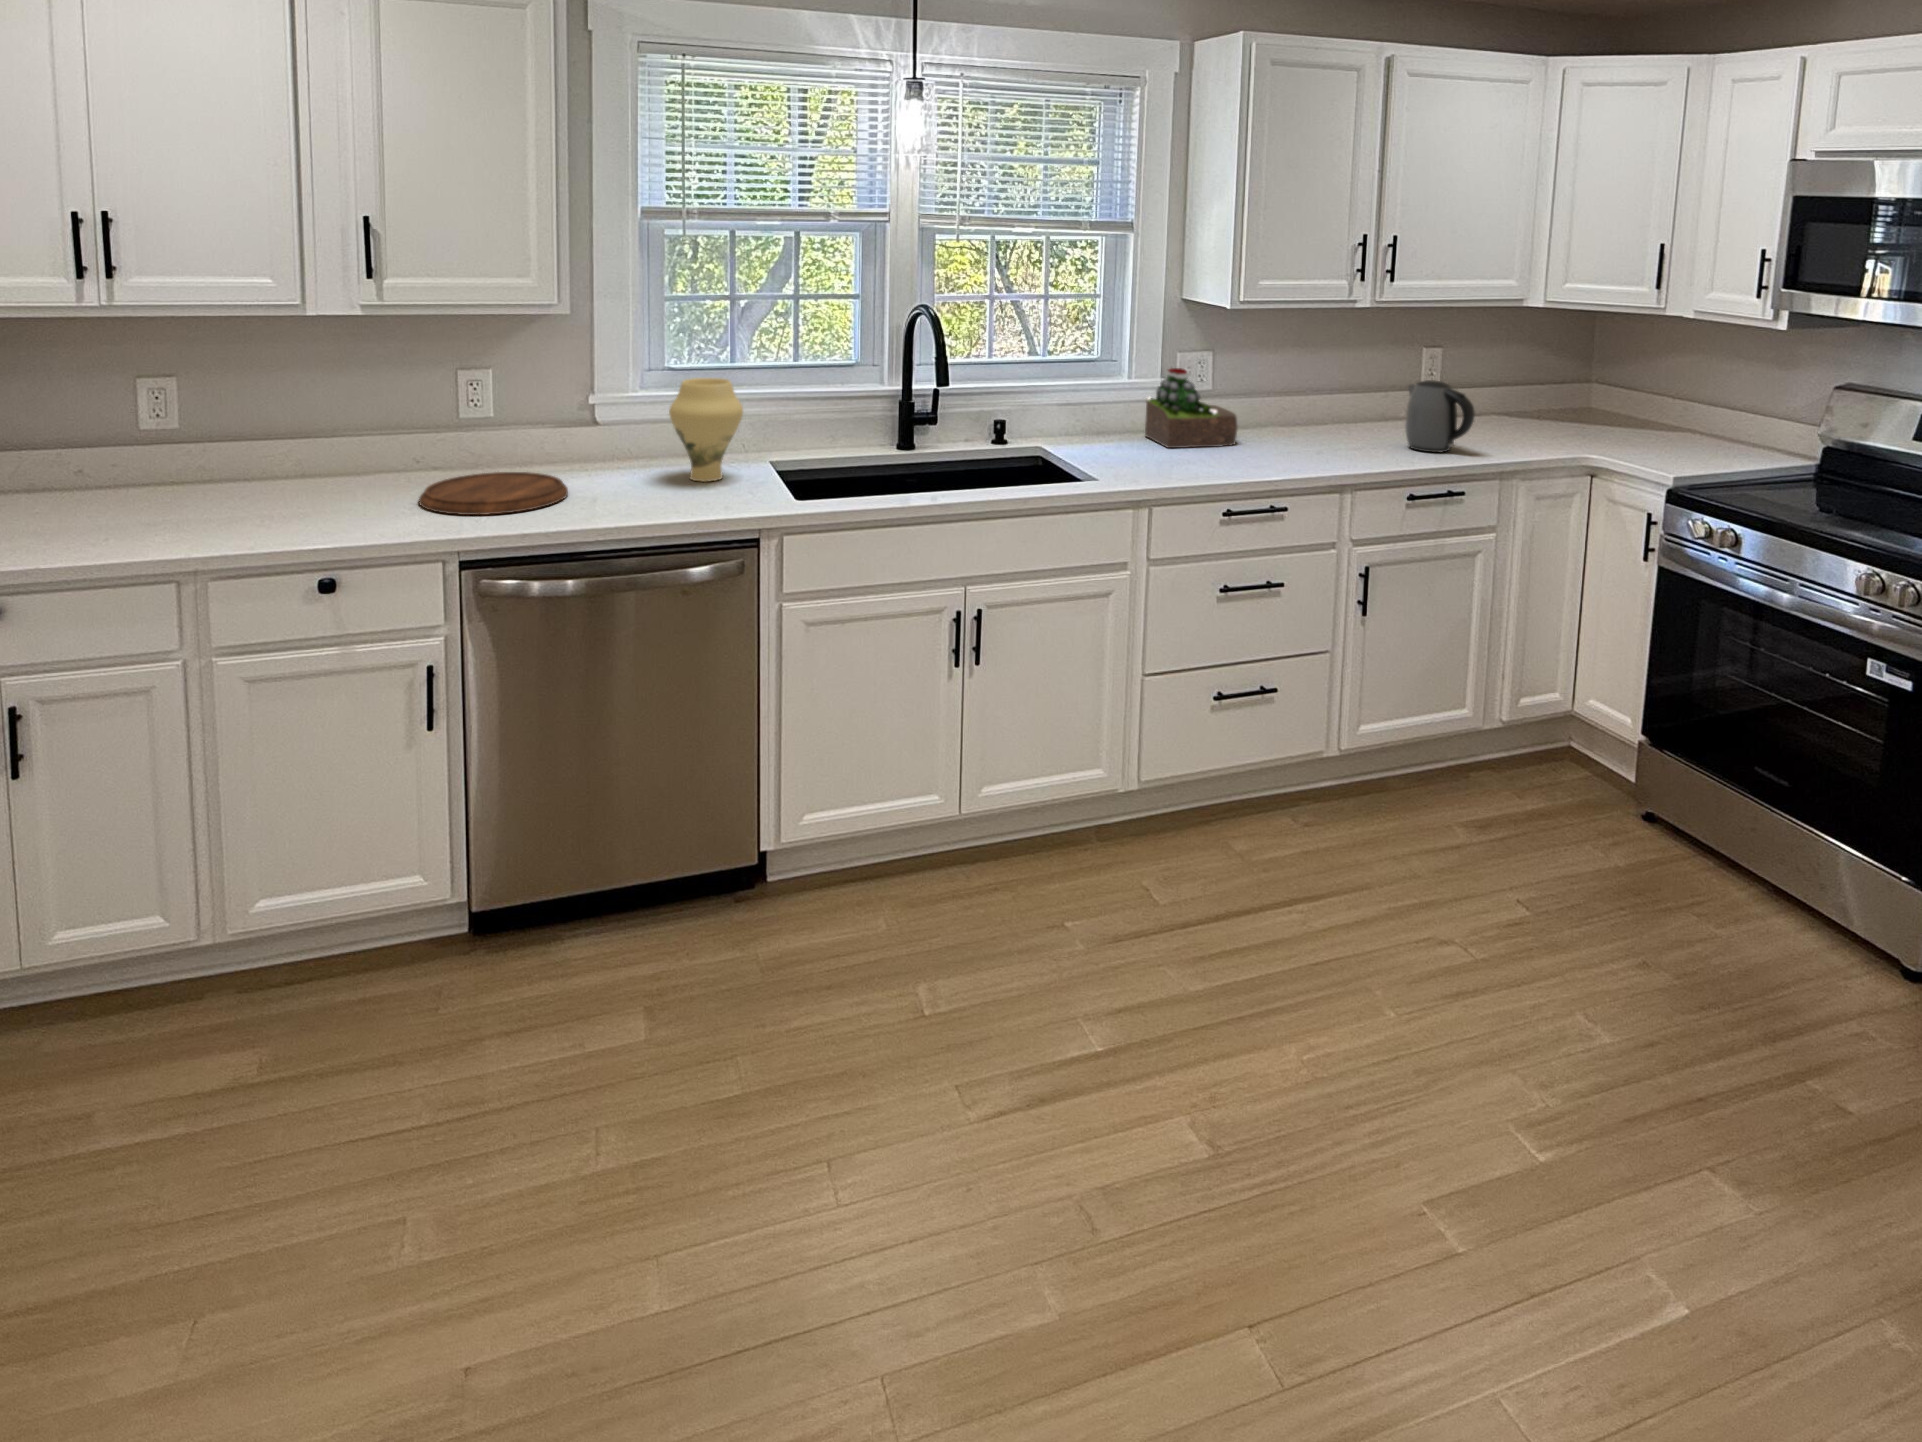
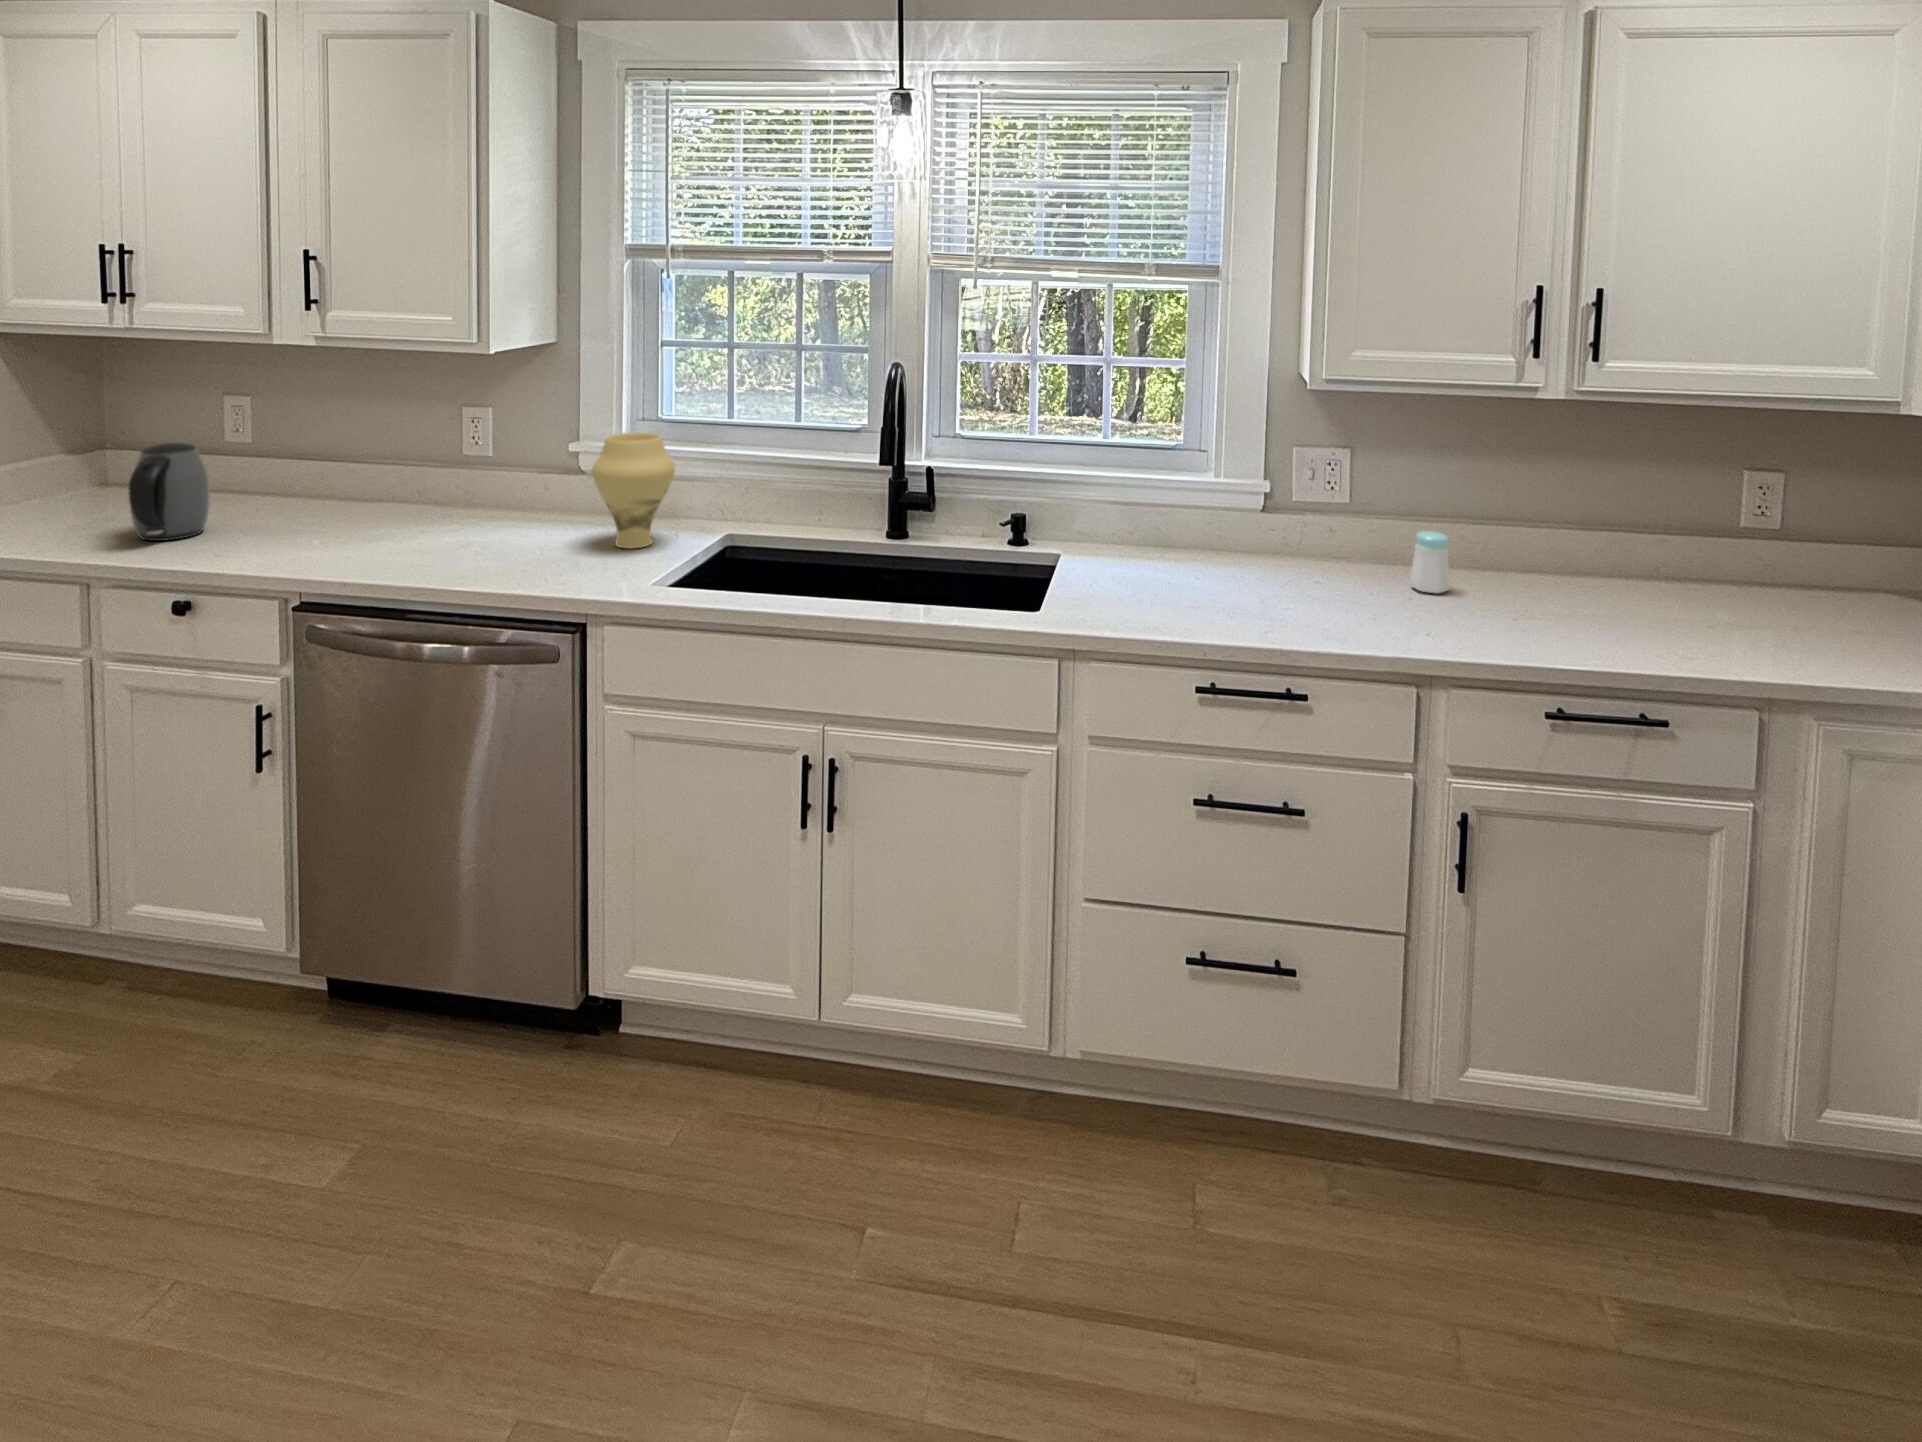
succulent plant: present [1145,368,1238,448] -> none [1228,465,1347,583]
kettle: present [1405,380,1475,453] -> present [129,443,210,541]
salt shaker: none [1277,403,1302,444] -> present [1410,531,1450,593]
cutting board: present [419,472,568,515] -> none [335,513,491,559]

